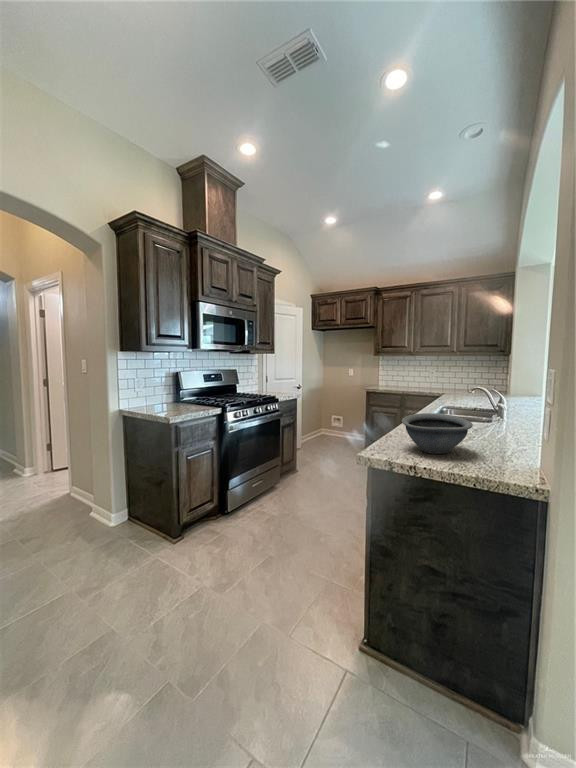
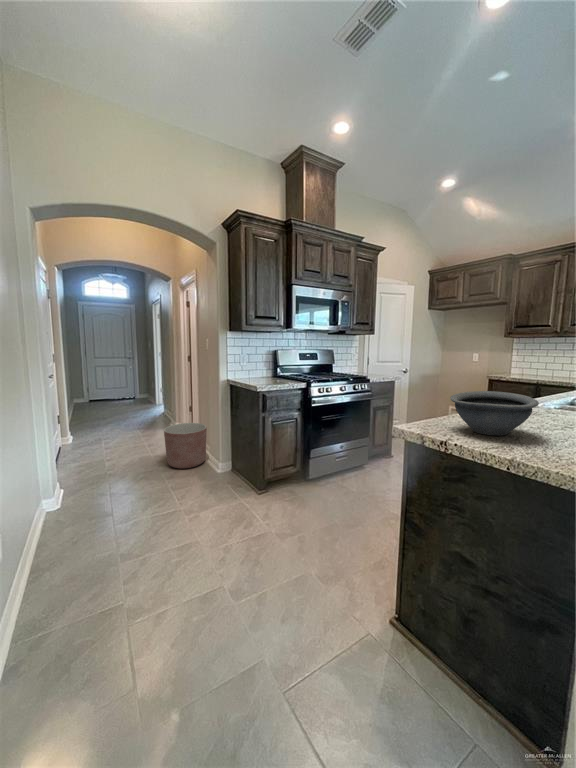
planter: none [21,467,87,532] -> present [164,423,207,468]

